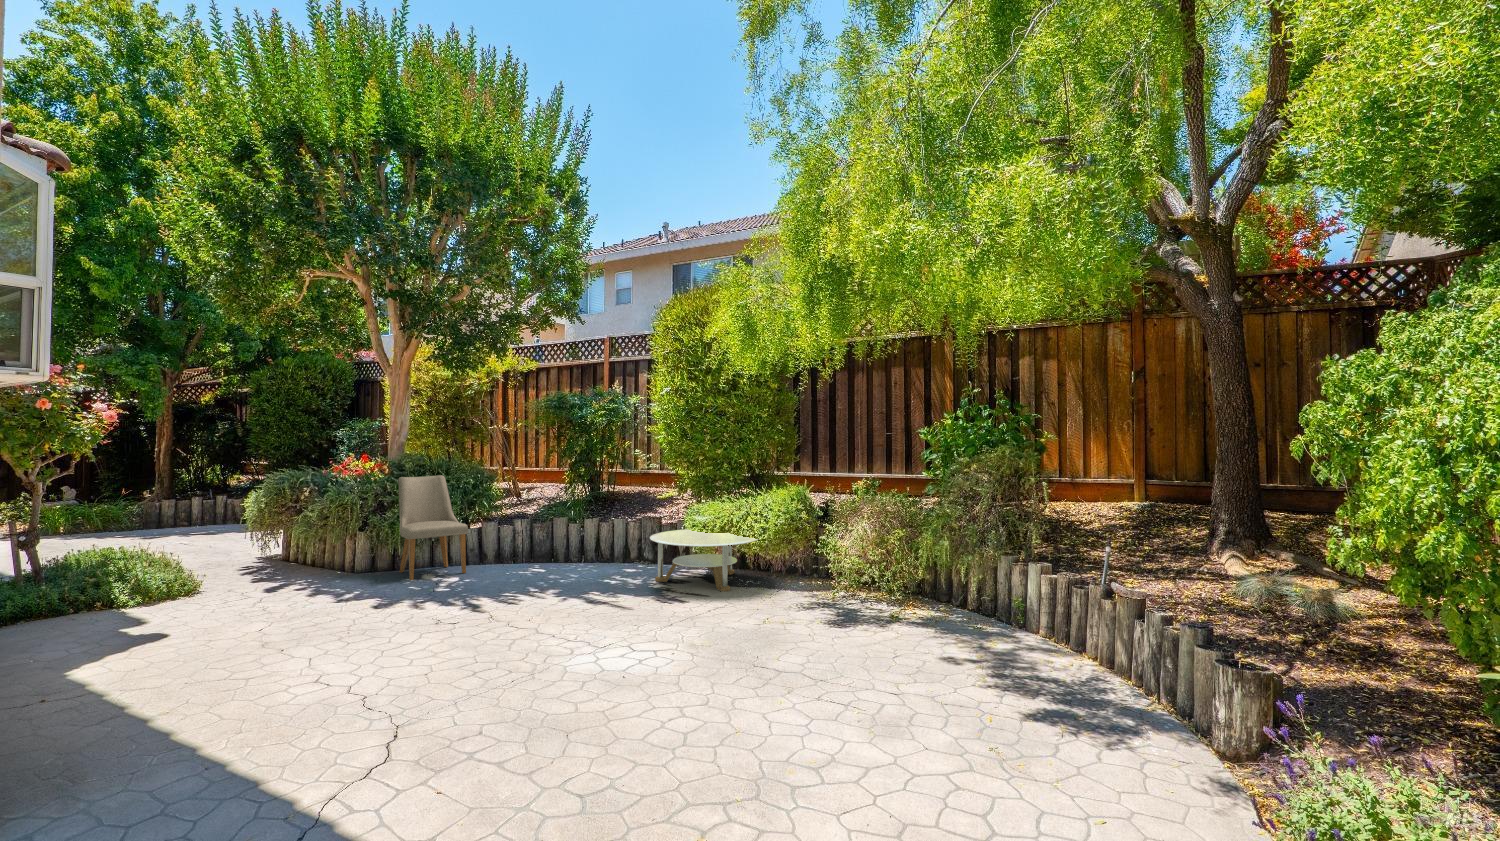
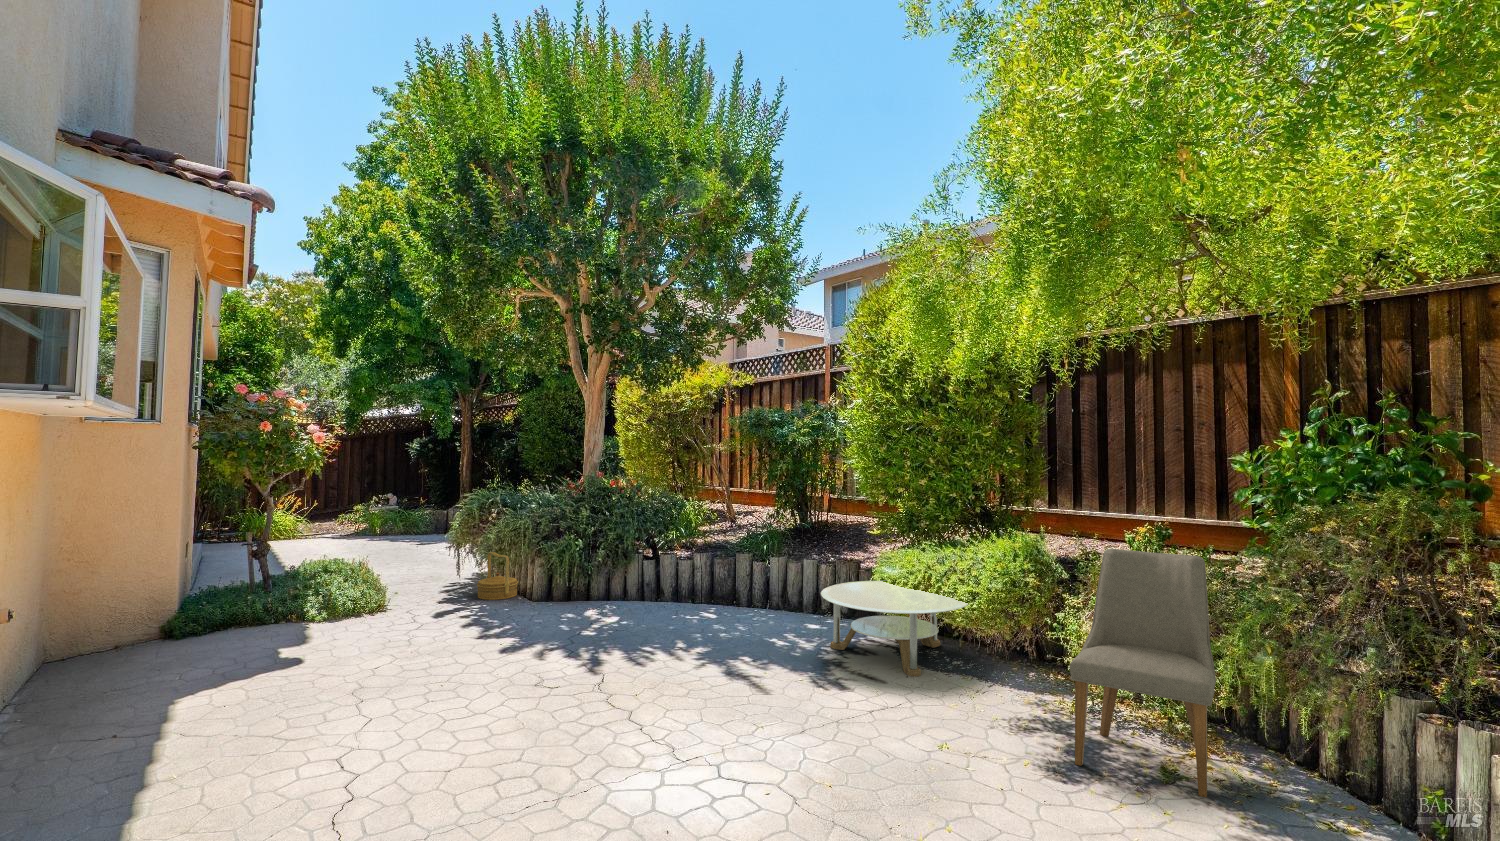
chair: present [399,475,468,580] -> present [1070,549,1216,798]
woven basket: none [292,531,336,576] -> present [477,552,518,600]

